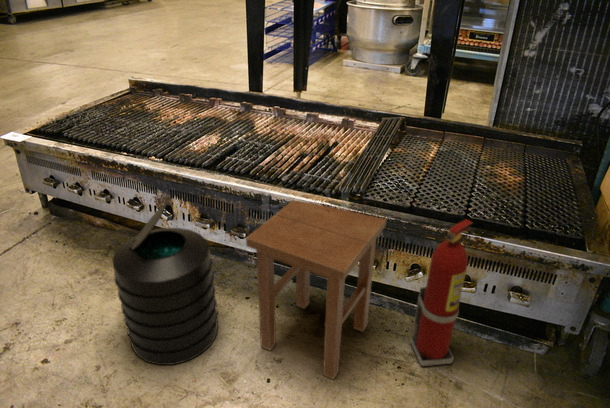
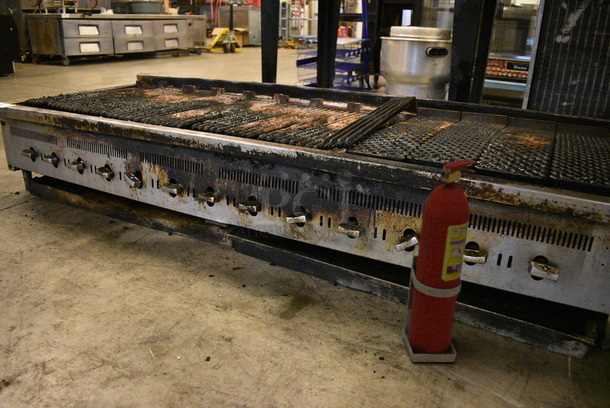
stool: present [246,200,386,379] -> none [193,146,372,367]
trash can: present [113,206,218,365] -> none [42,138,171,336]

